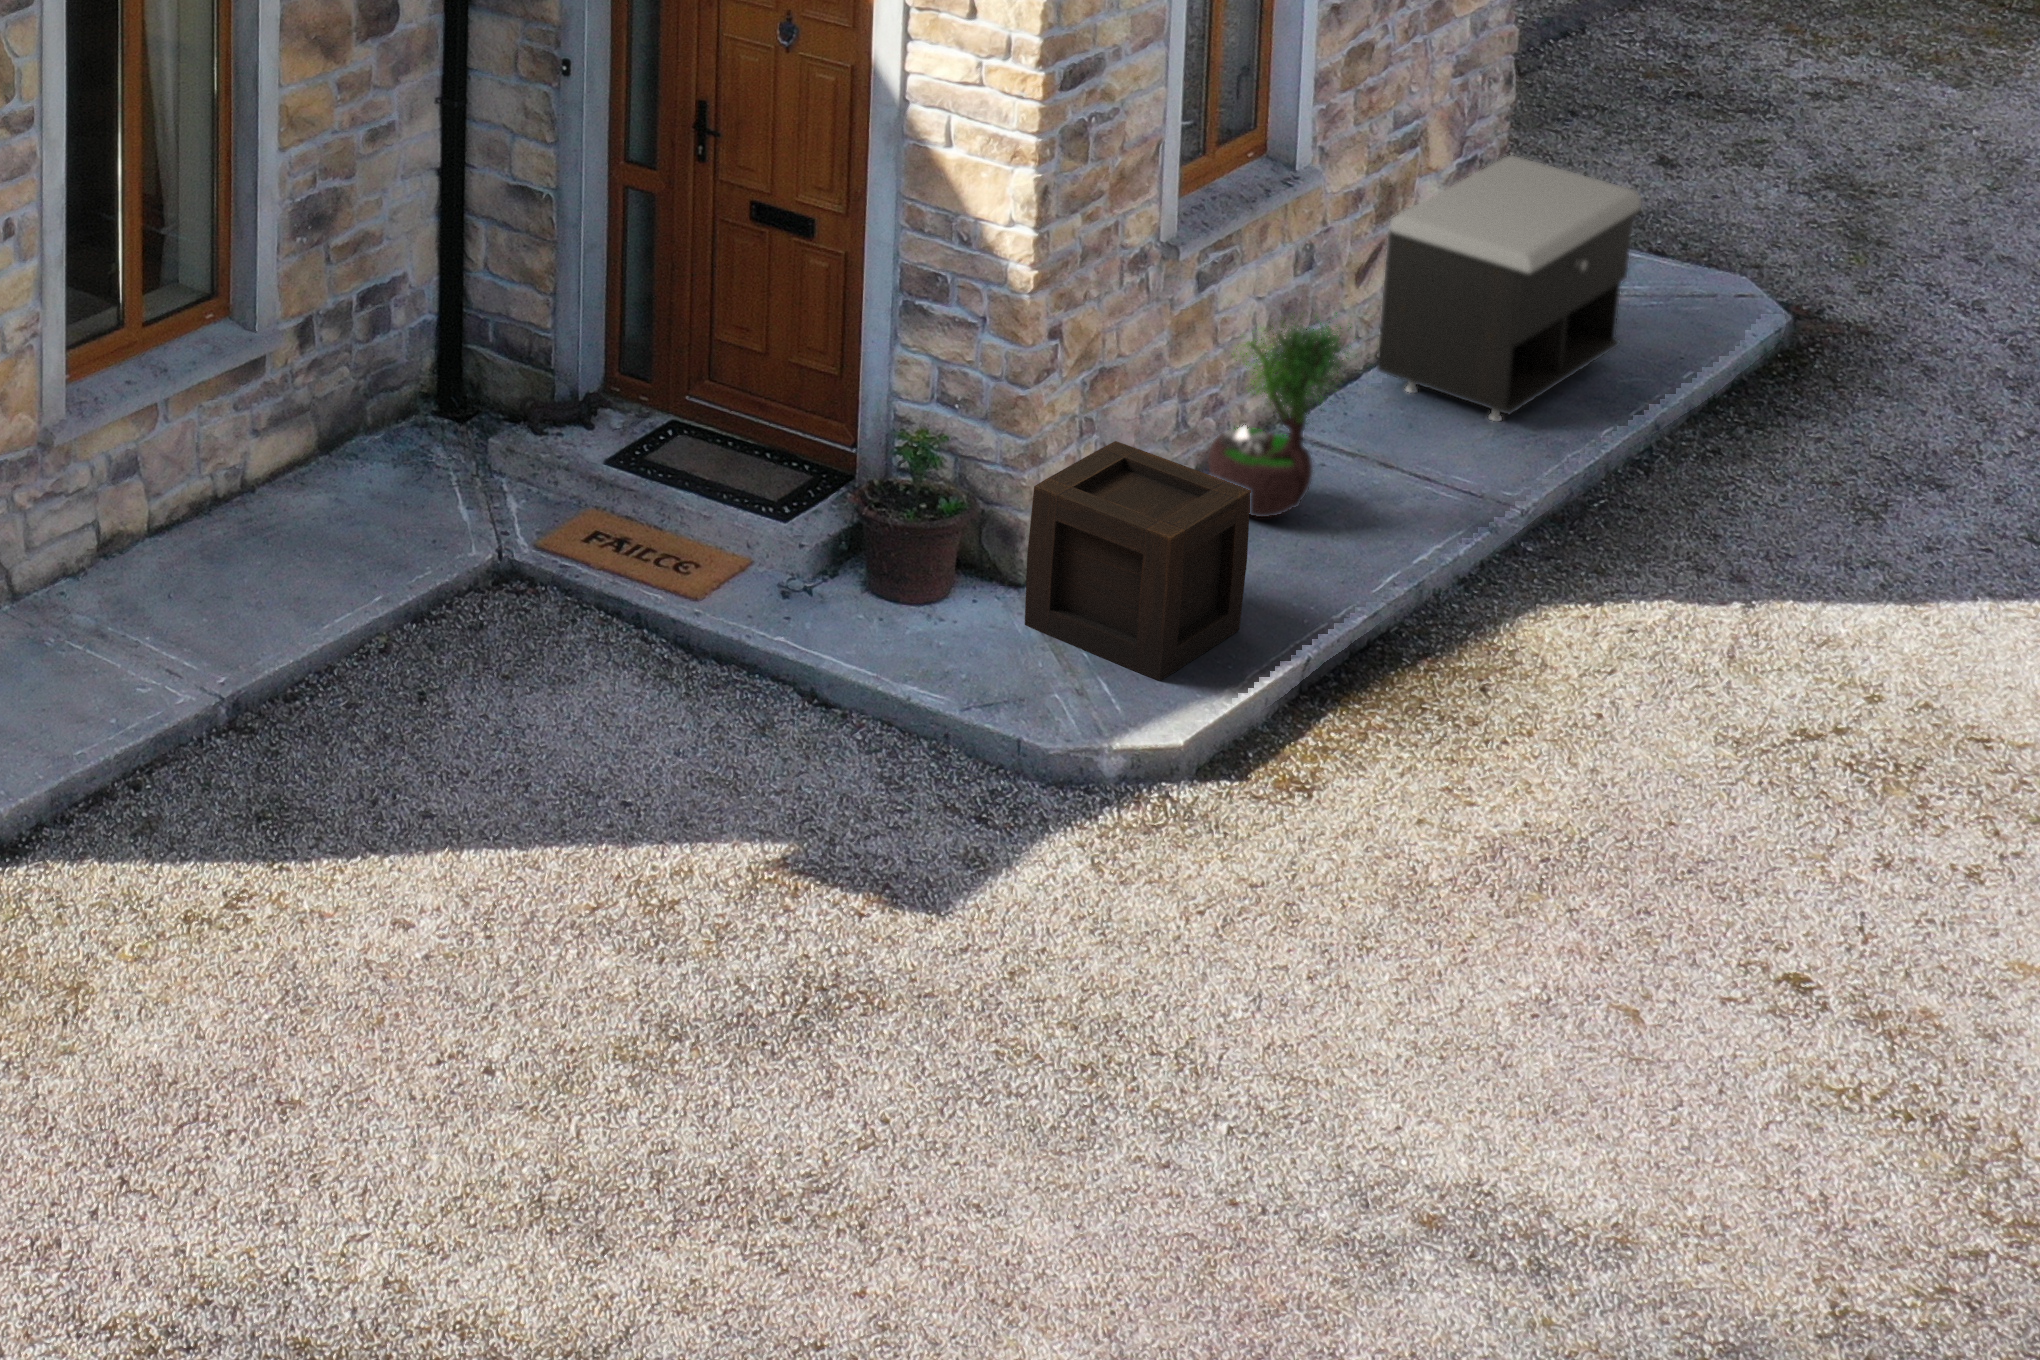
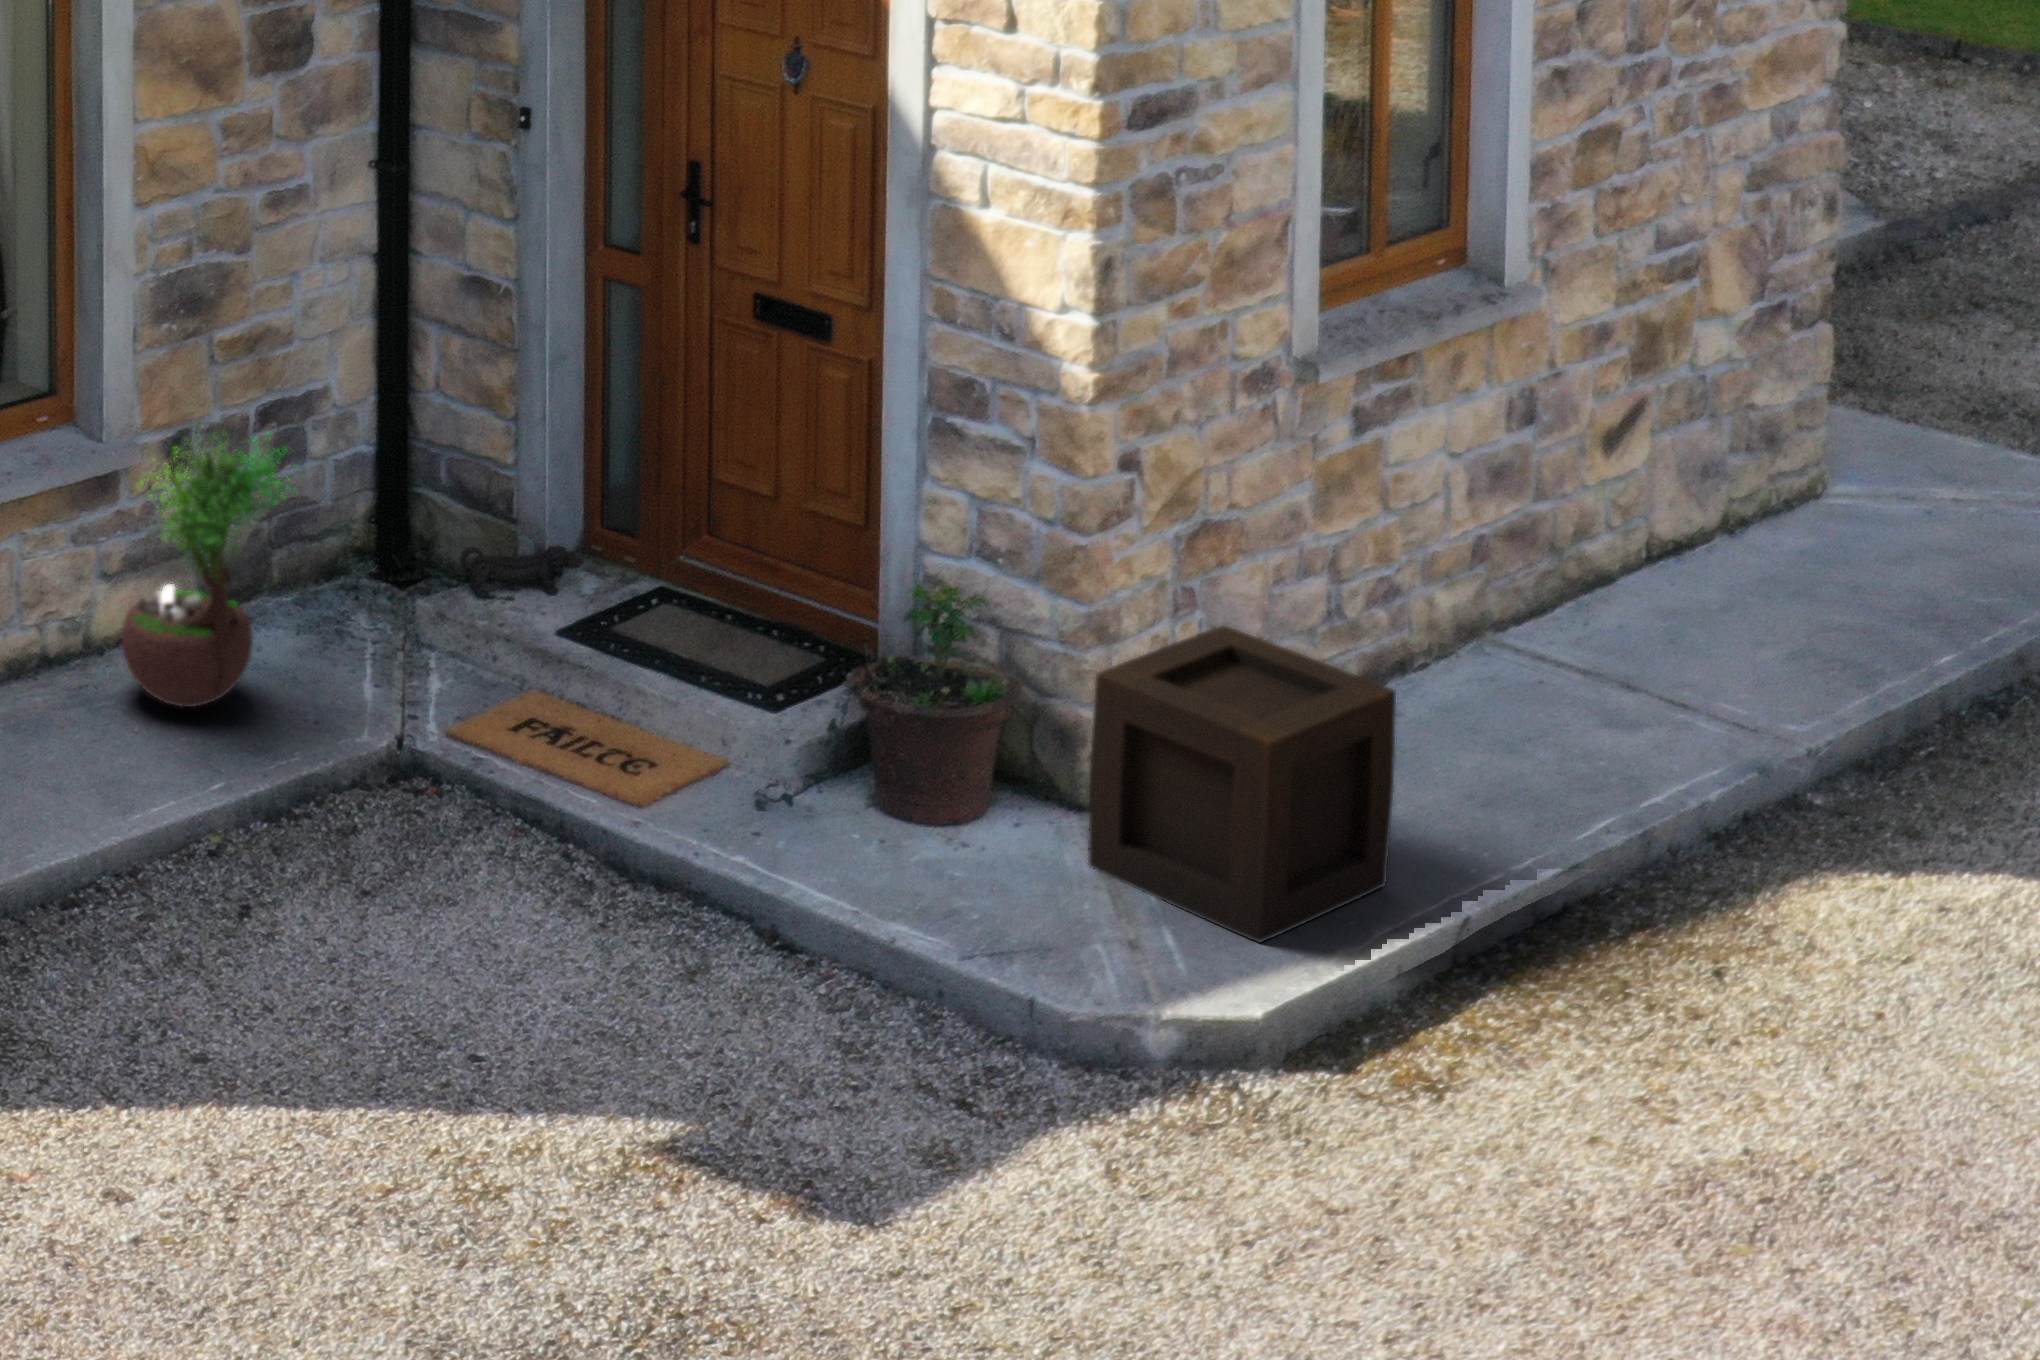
storage bench: present [1377,155,1641,421] -> none [1639,310,2005,652]
potted tree: present [1208,312,1356,517] -> present [122,425,297,707]

